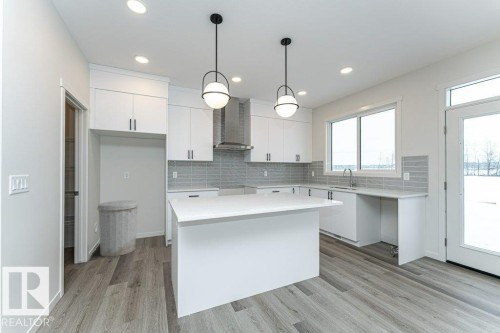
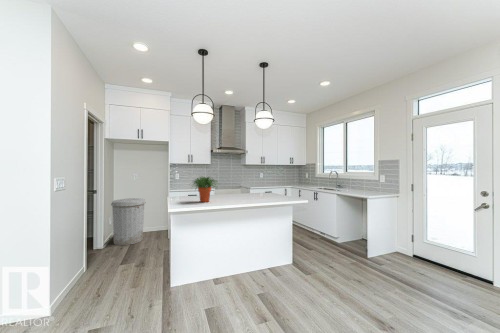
potted plant: none [200,173,239,206] -> present [193,177,217,202]

